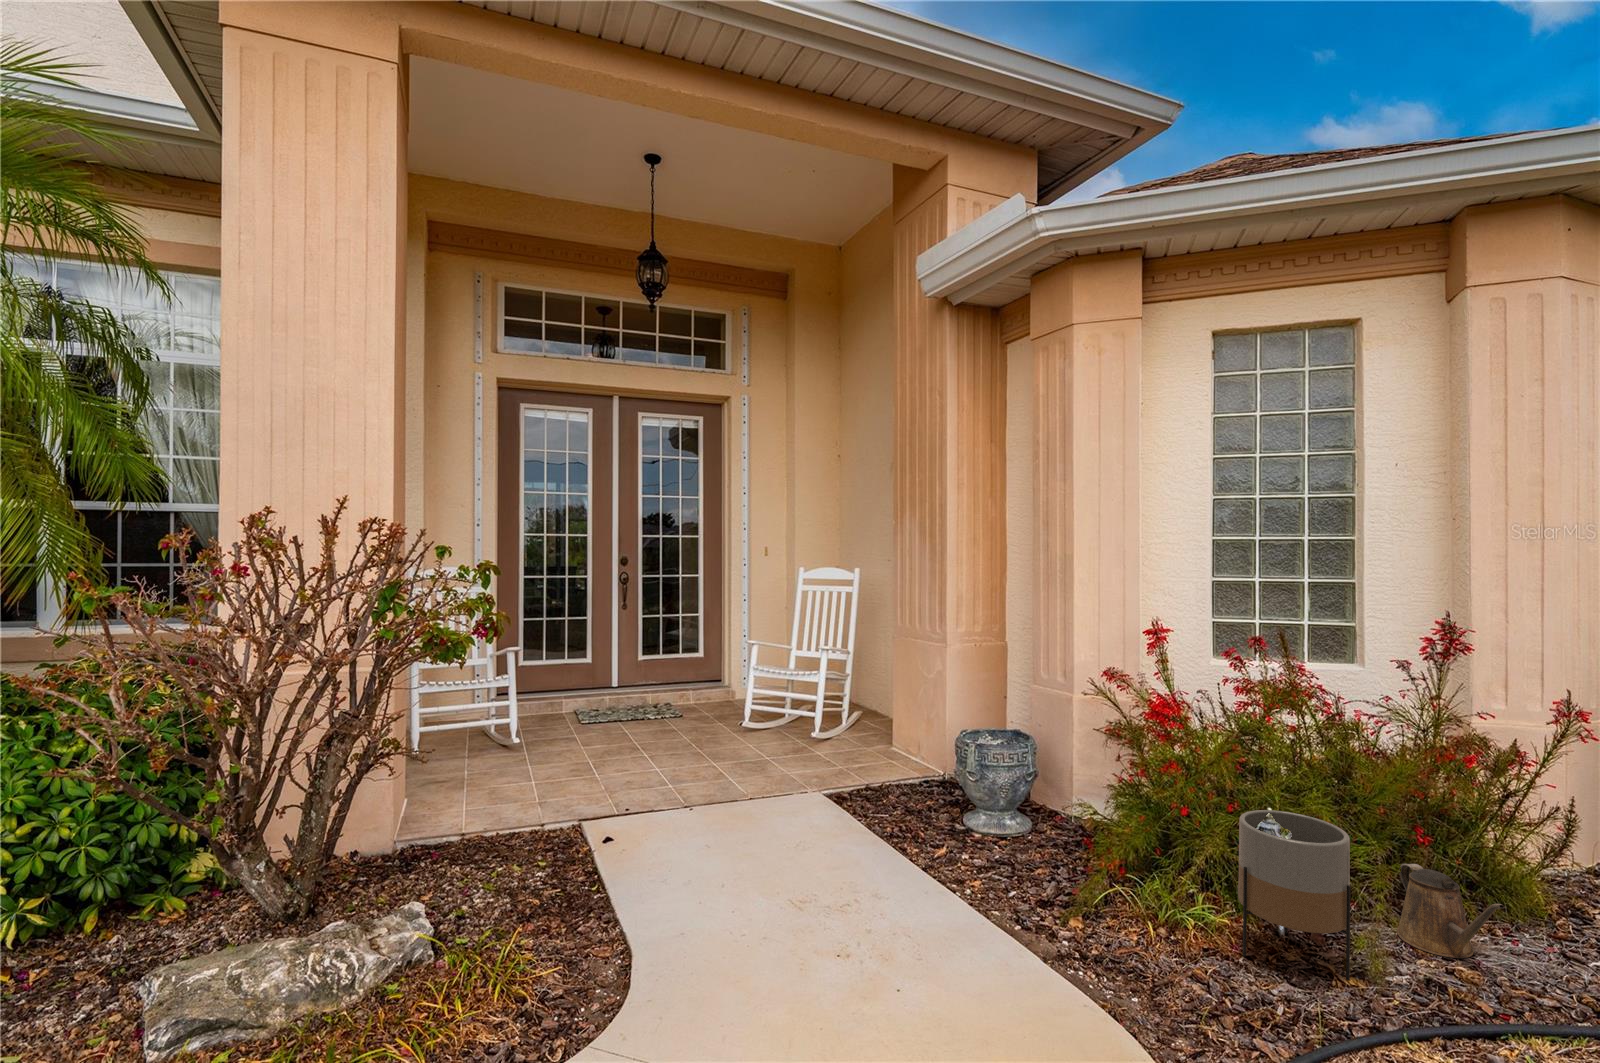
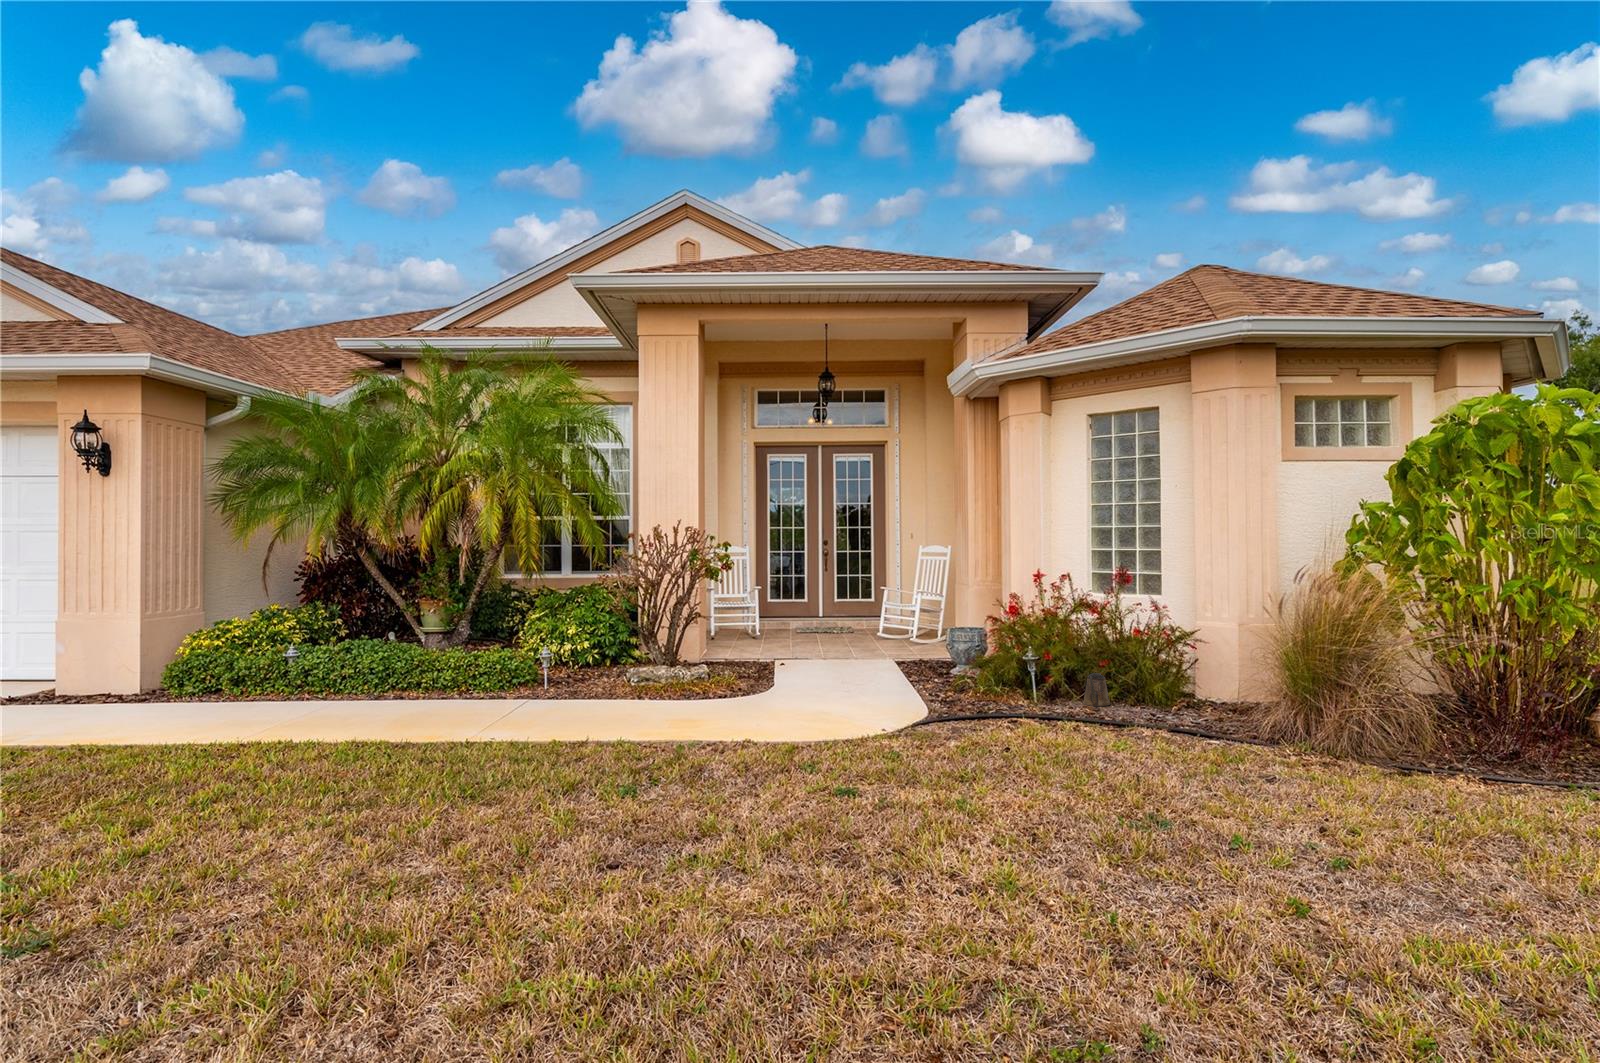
planter: present [1238,810,1350,980] -> none [1002,645,1043,705]

